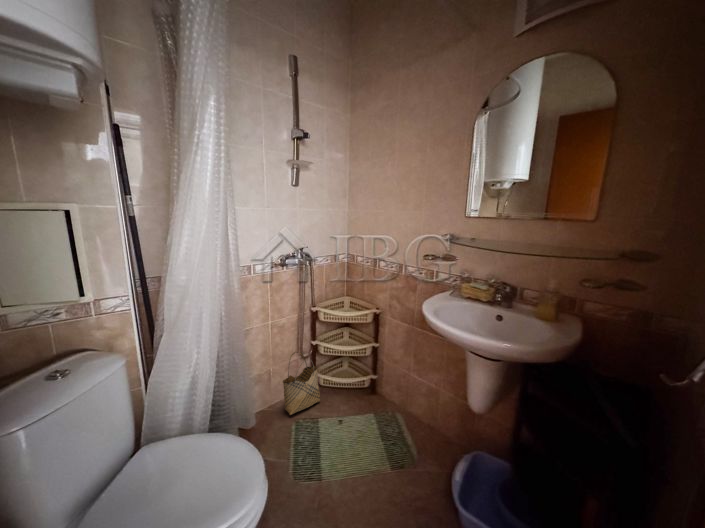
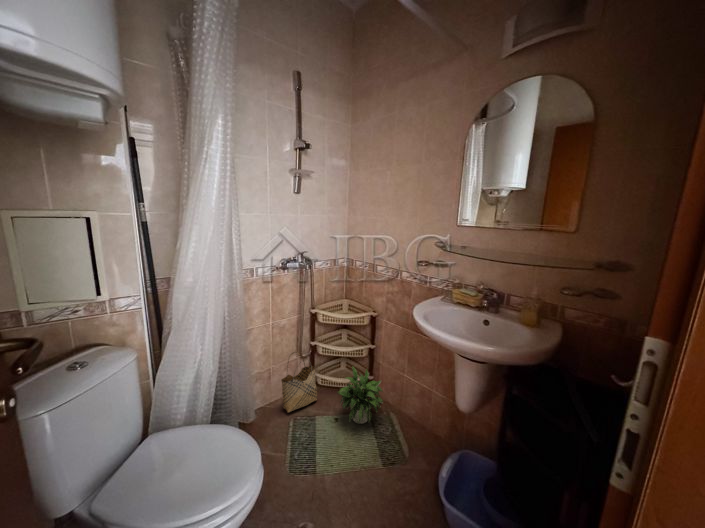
potted plant: none [341,365,390,426] -> present [338,366,383,424]

